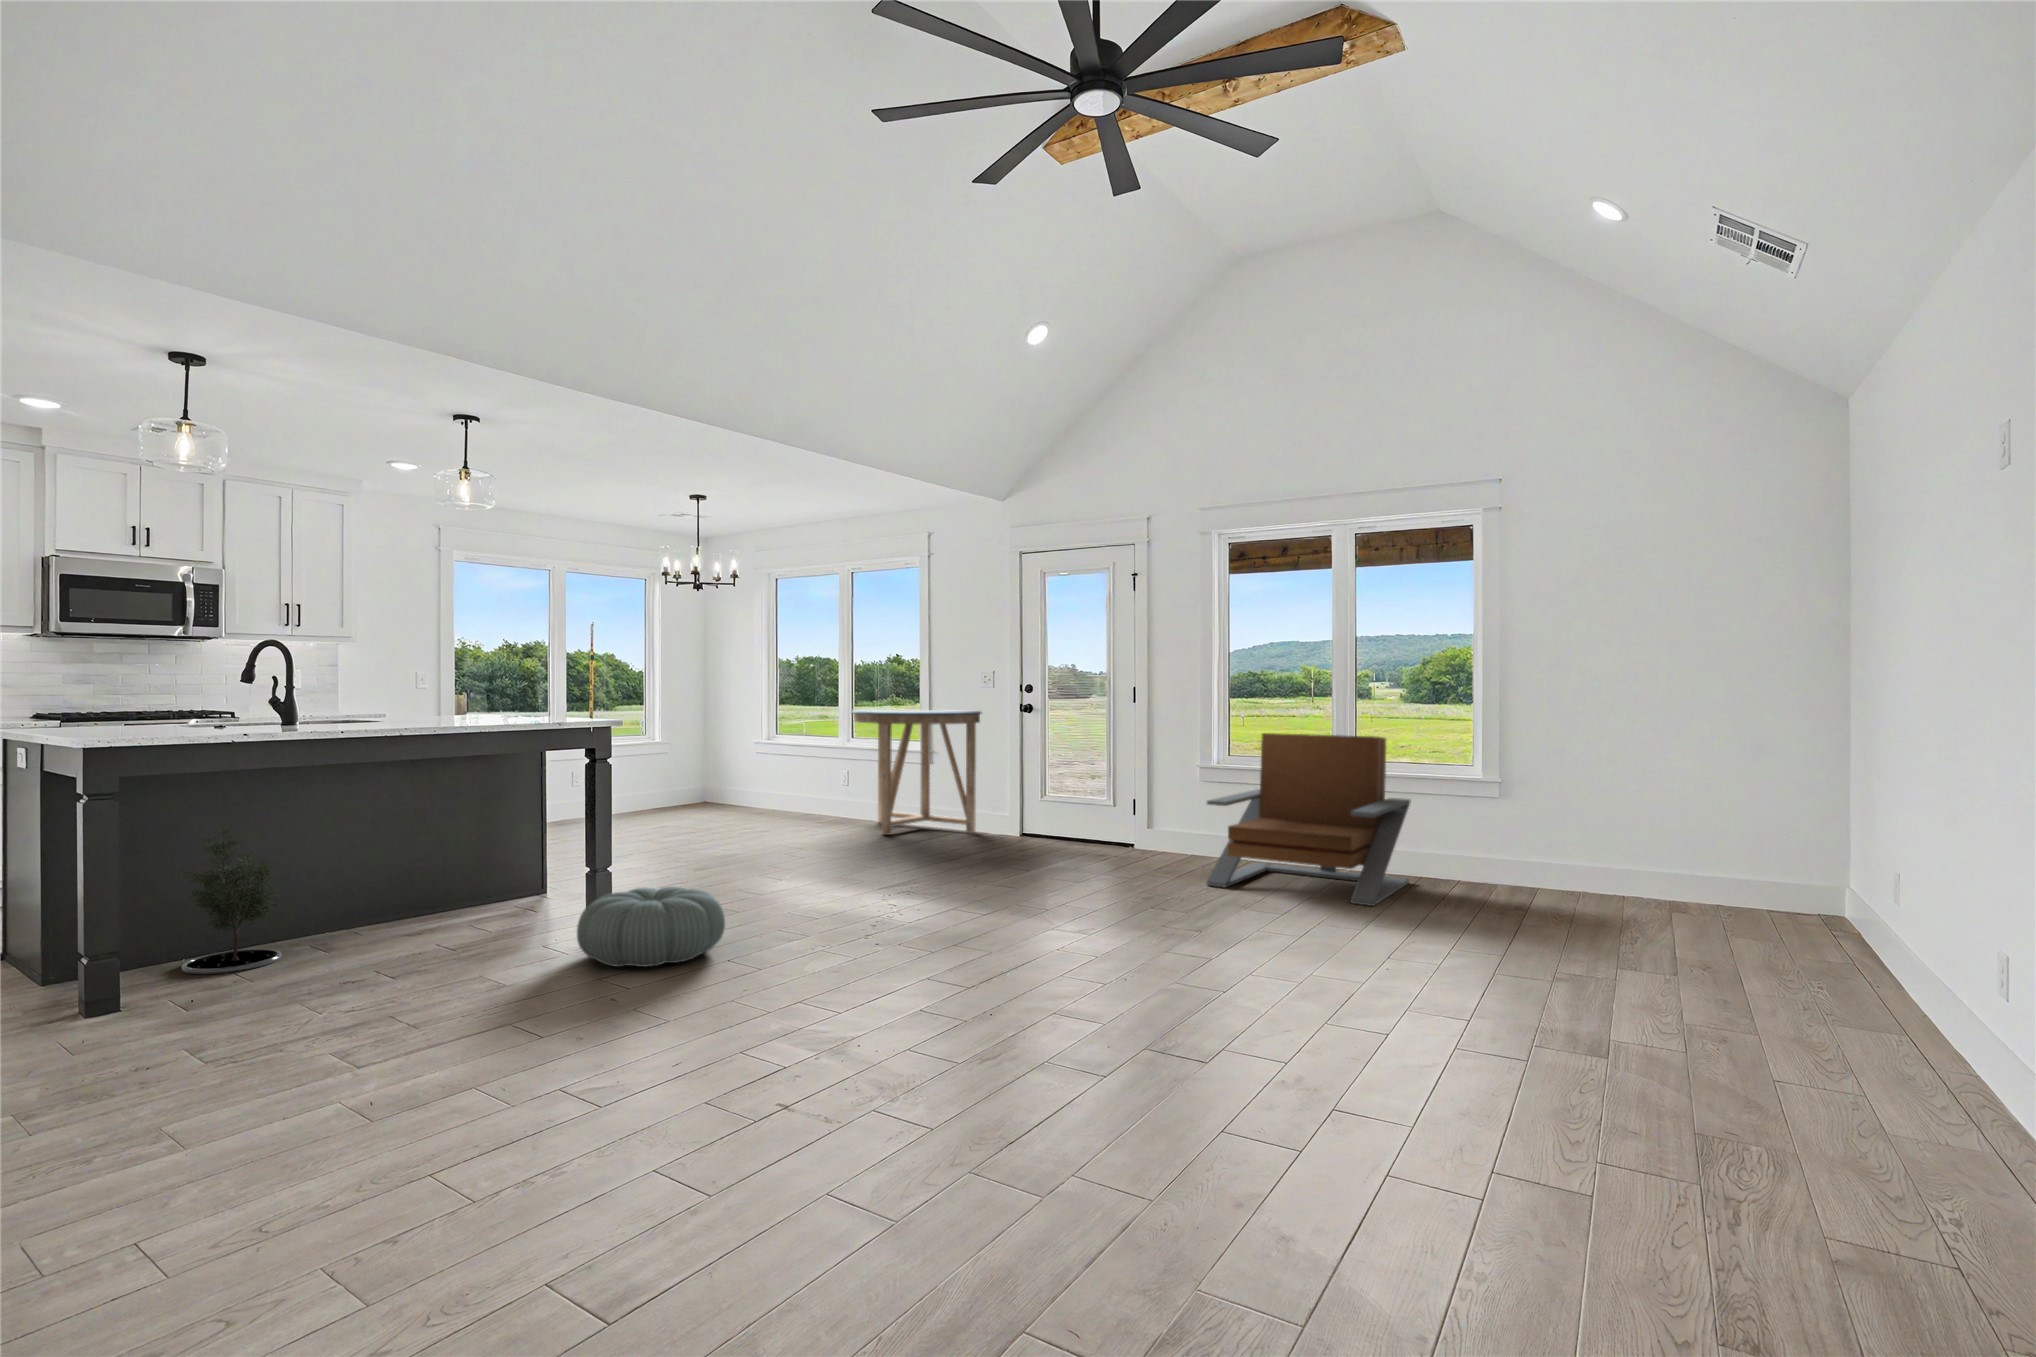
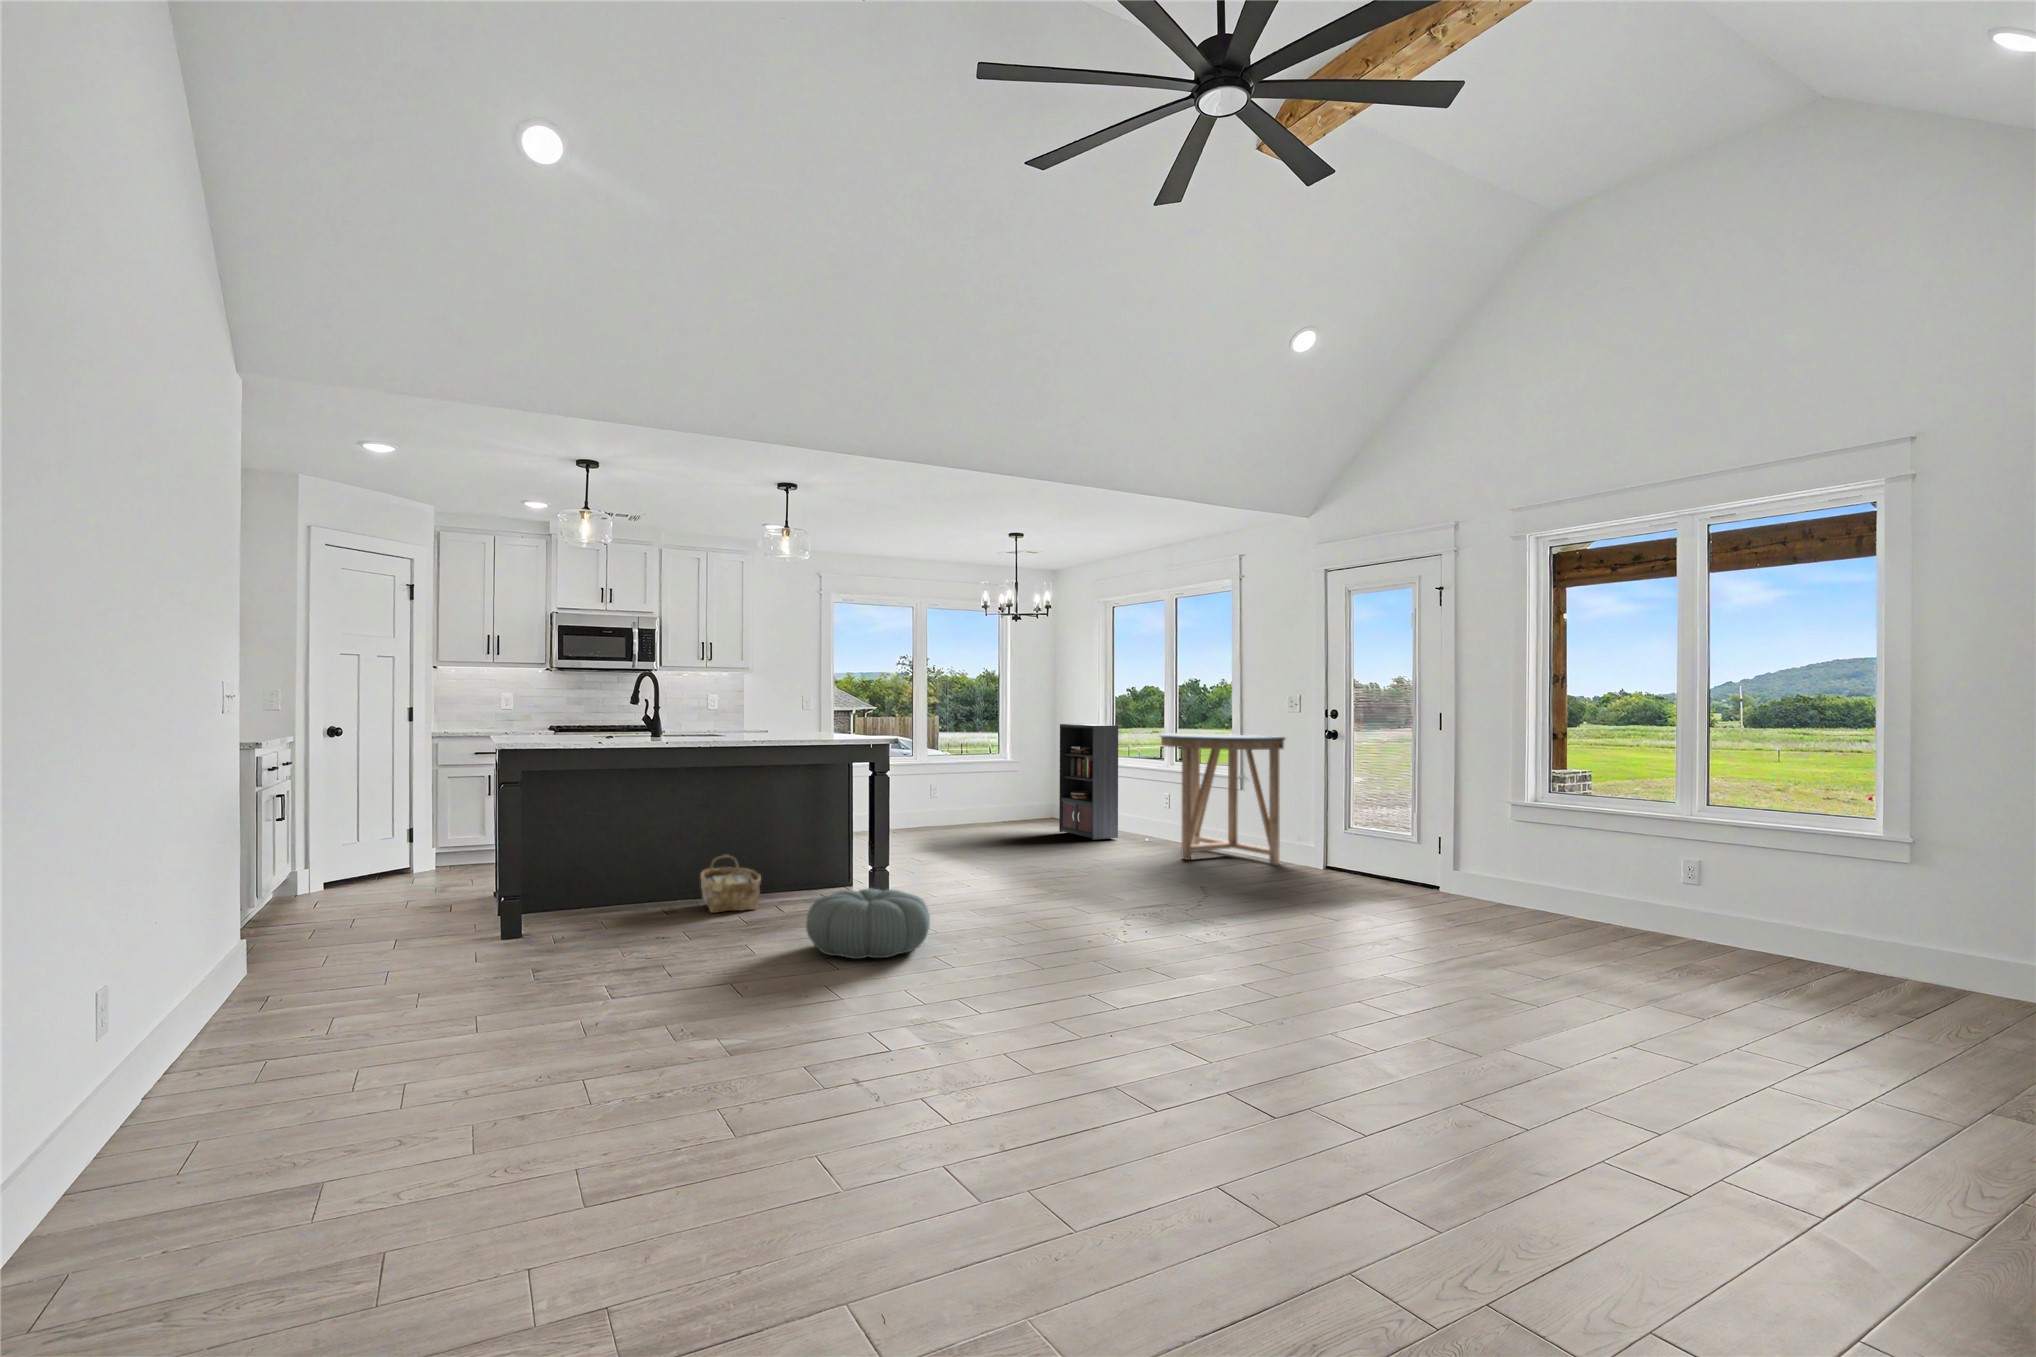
bookcase: none [730,702,830,822] -> present [1059,724,1148,841]
lounge chair: present [1207,733,1411,906] -> none [1482,770,1778,993]
potted tree: present [182,824,282,974] -> none [562,811,634,926]
woven basket: none [373,867,462,938] -> present [700,855,761,913]

